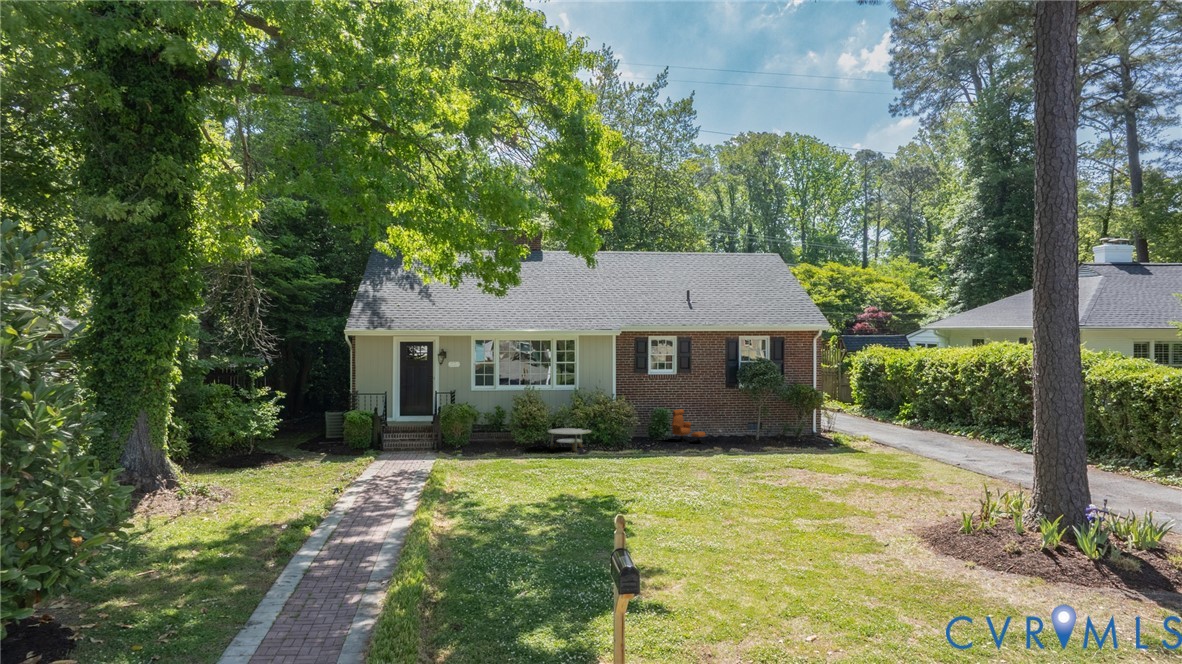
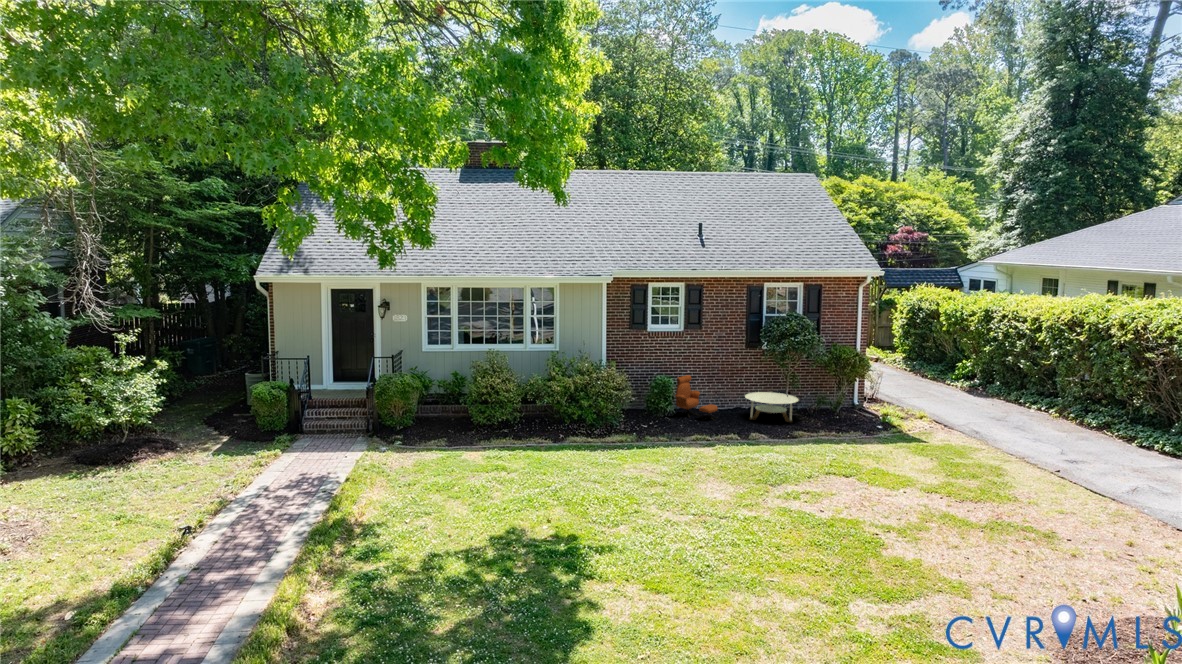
round table: present [548,428,591,452] -> present [745,392,798,423]

